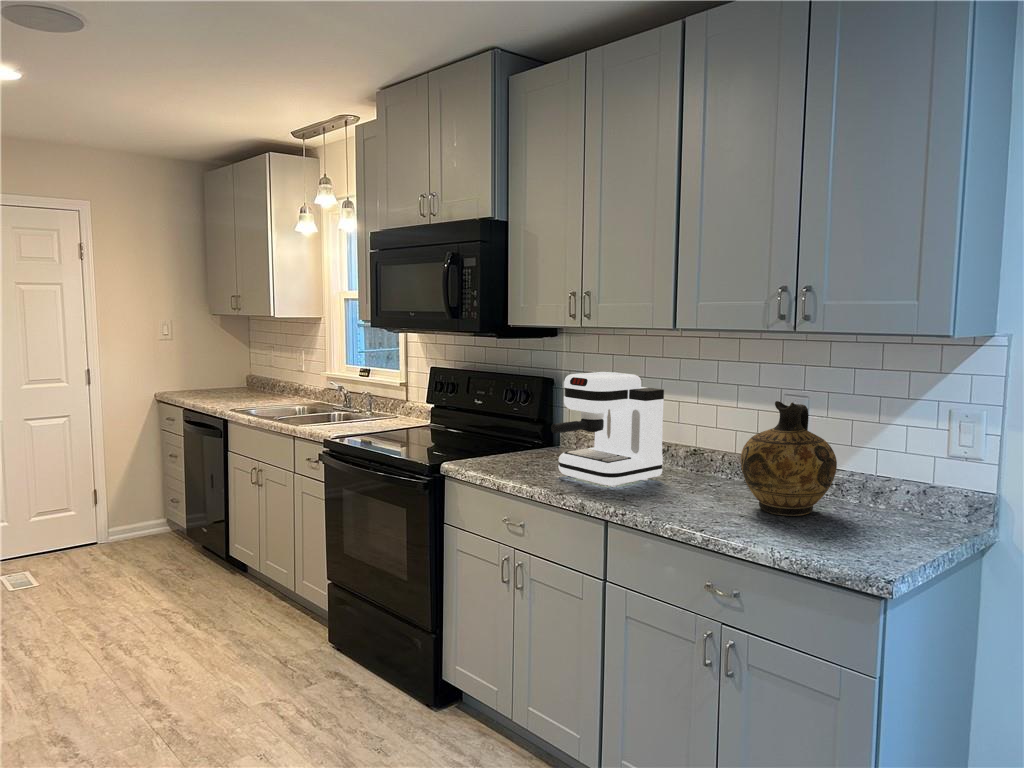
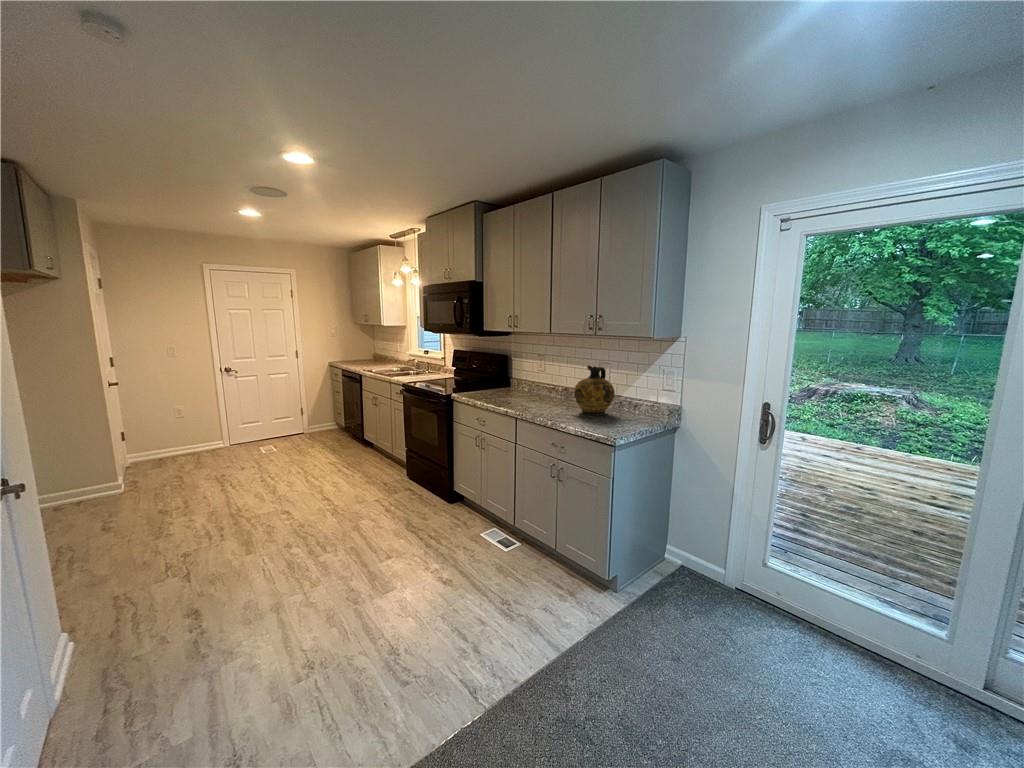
coffee maker: present [551,372,664,487] -> none [496,353,548,404]

